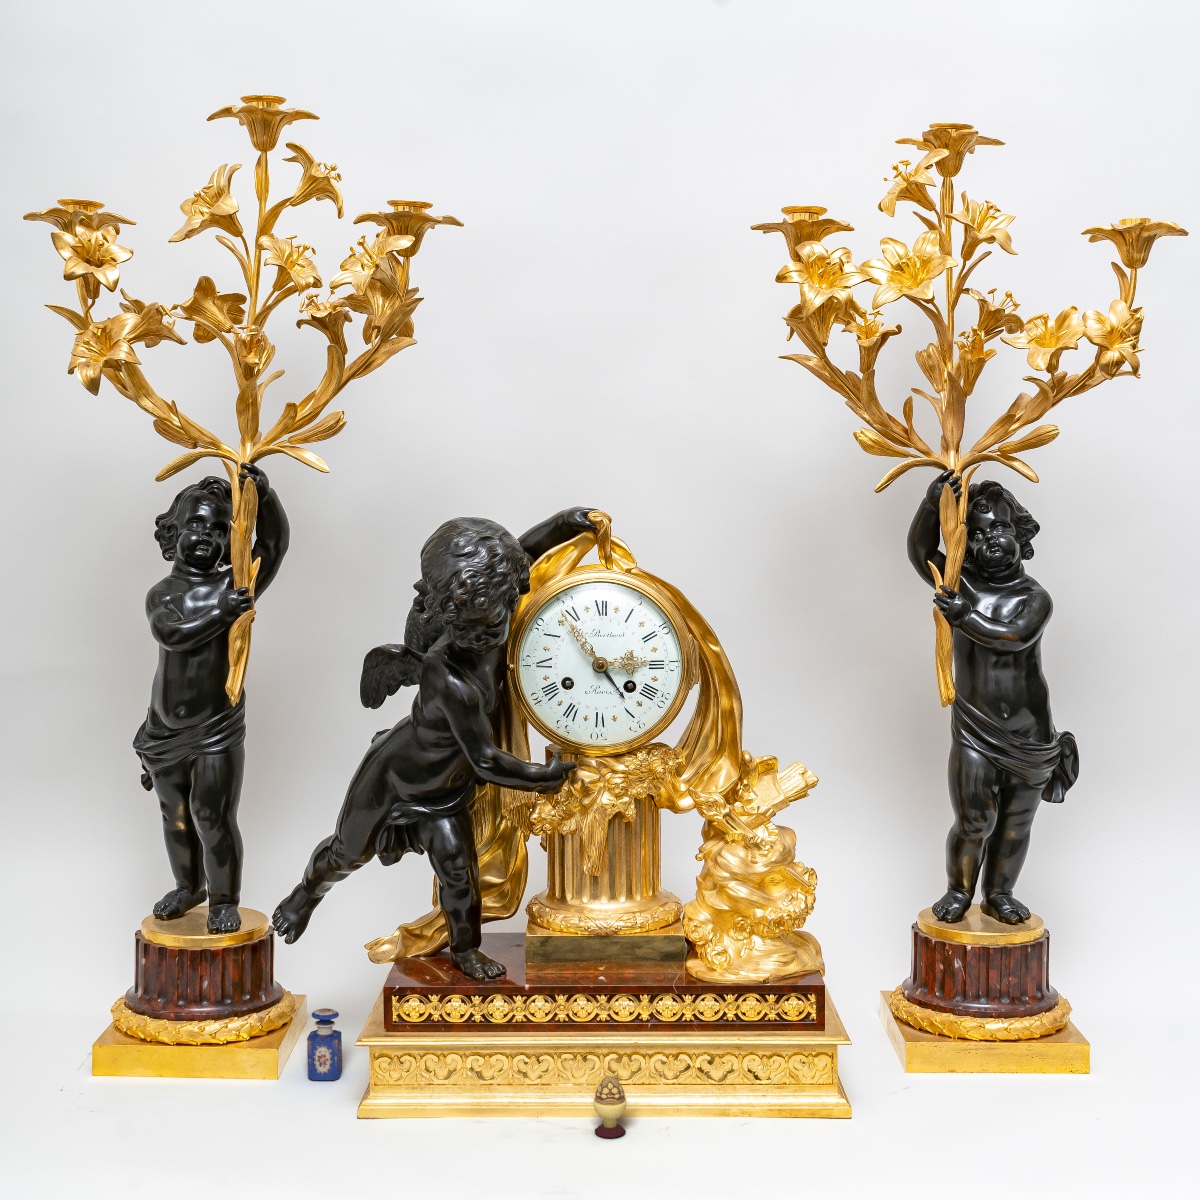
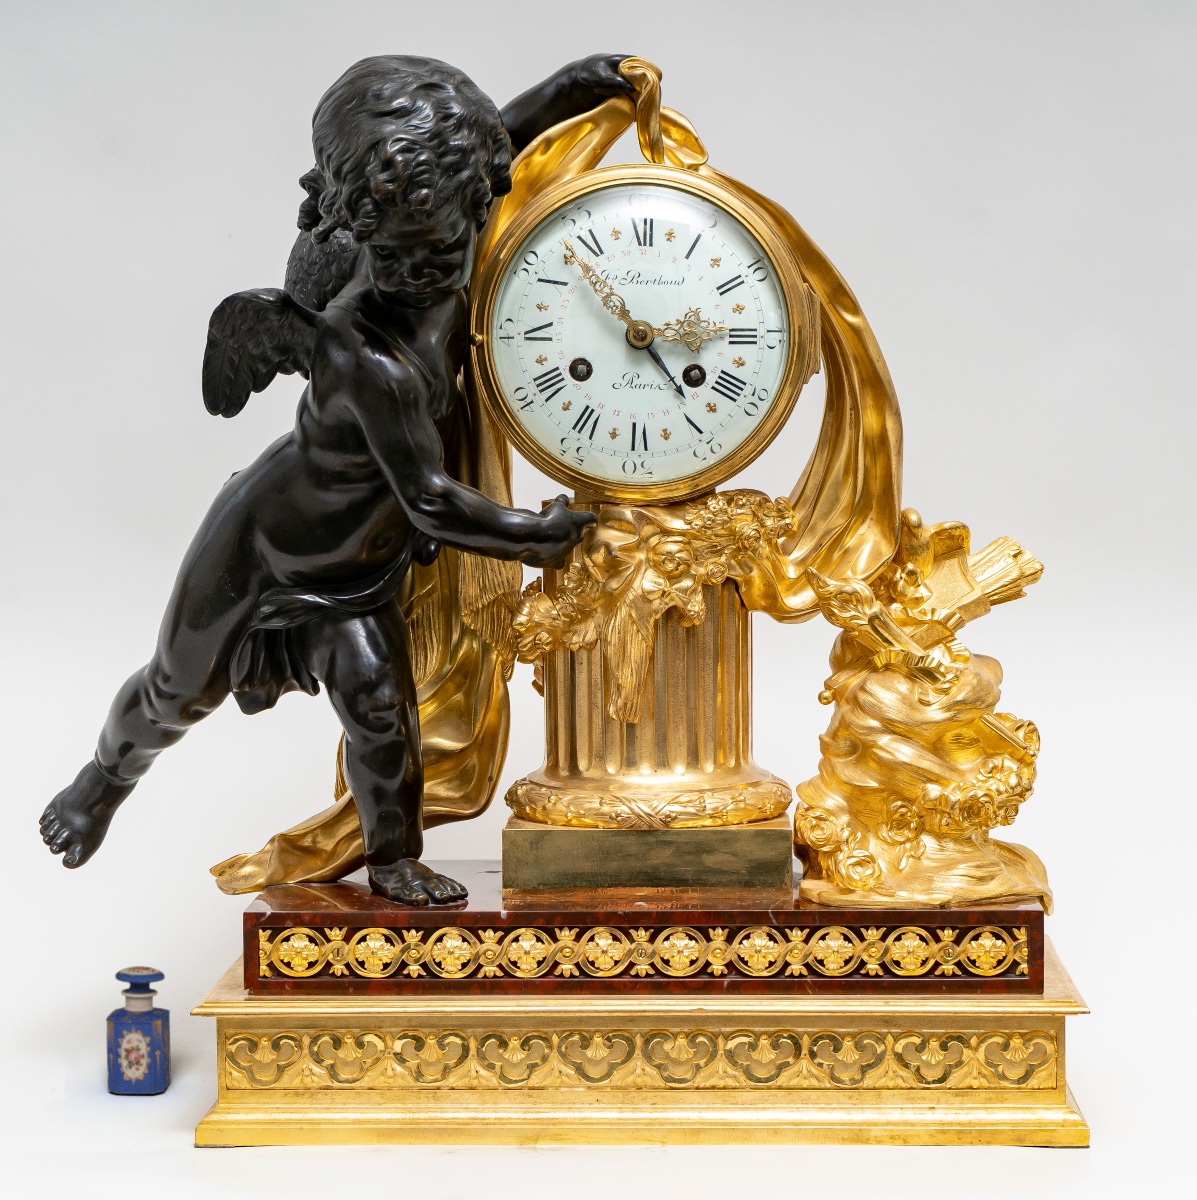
decorative egg: present [593,1076,627,1138] -> none [621,1063,683,1175]

